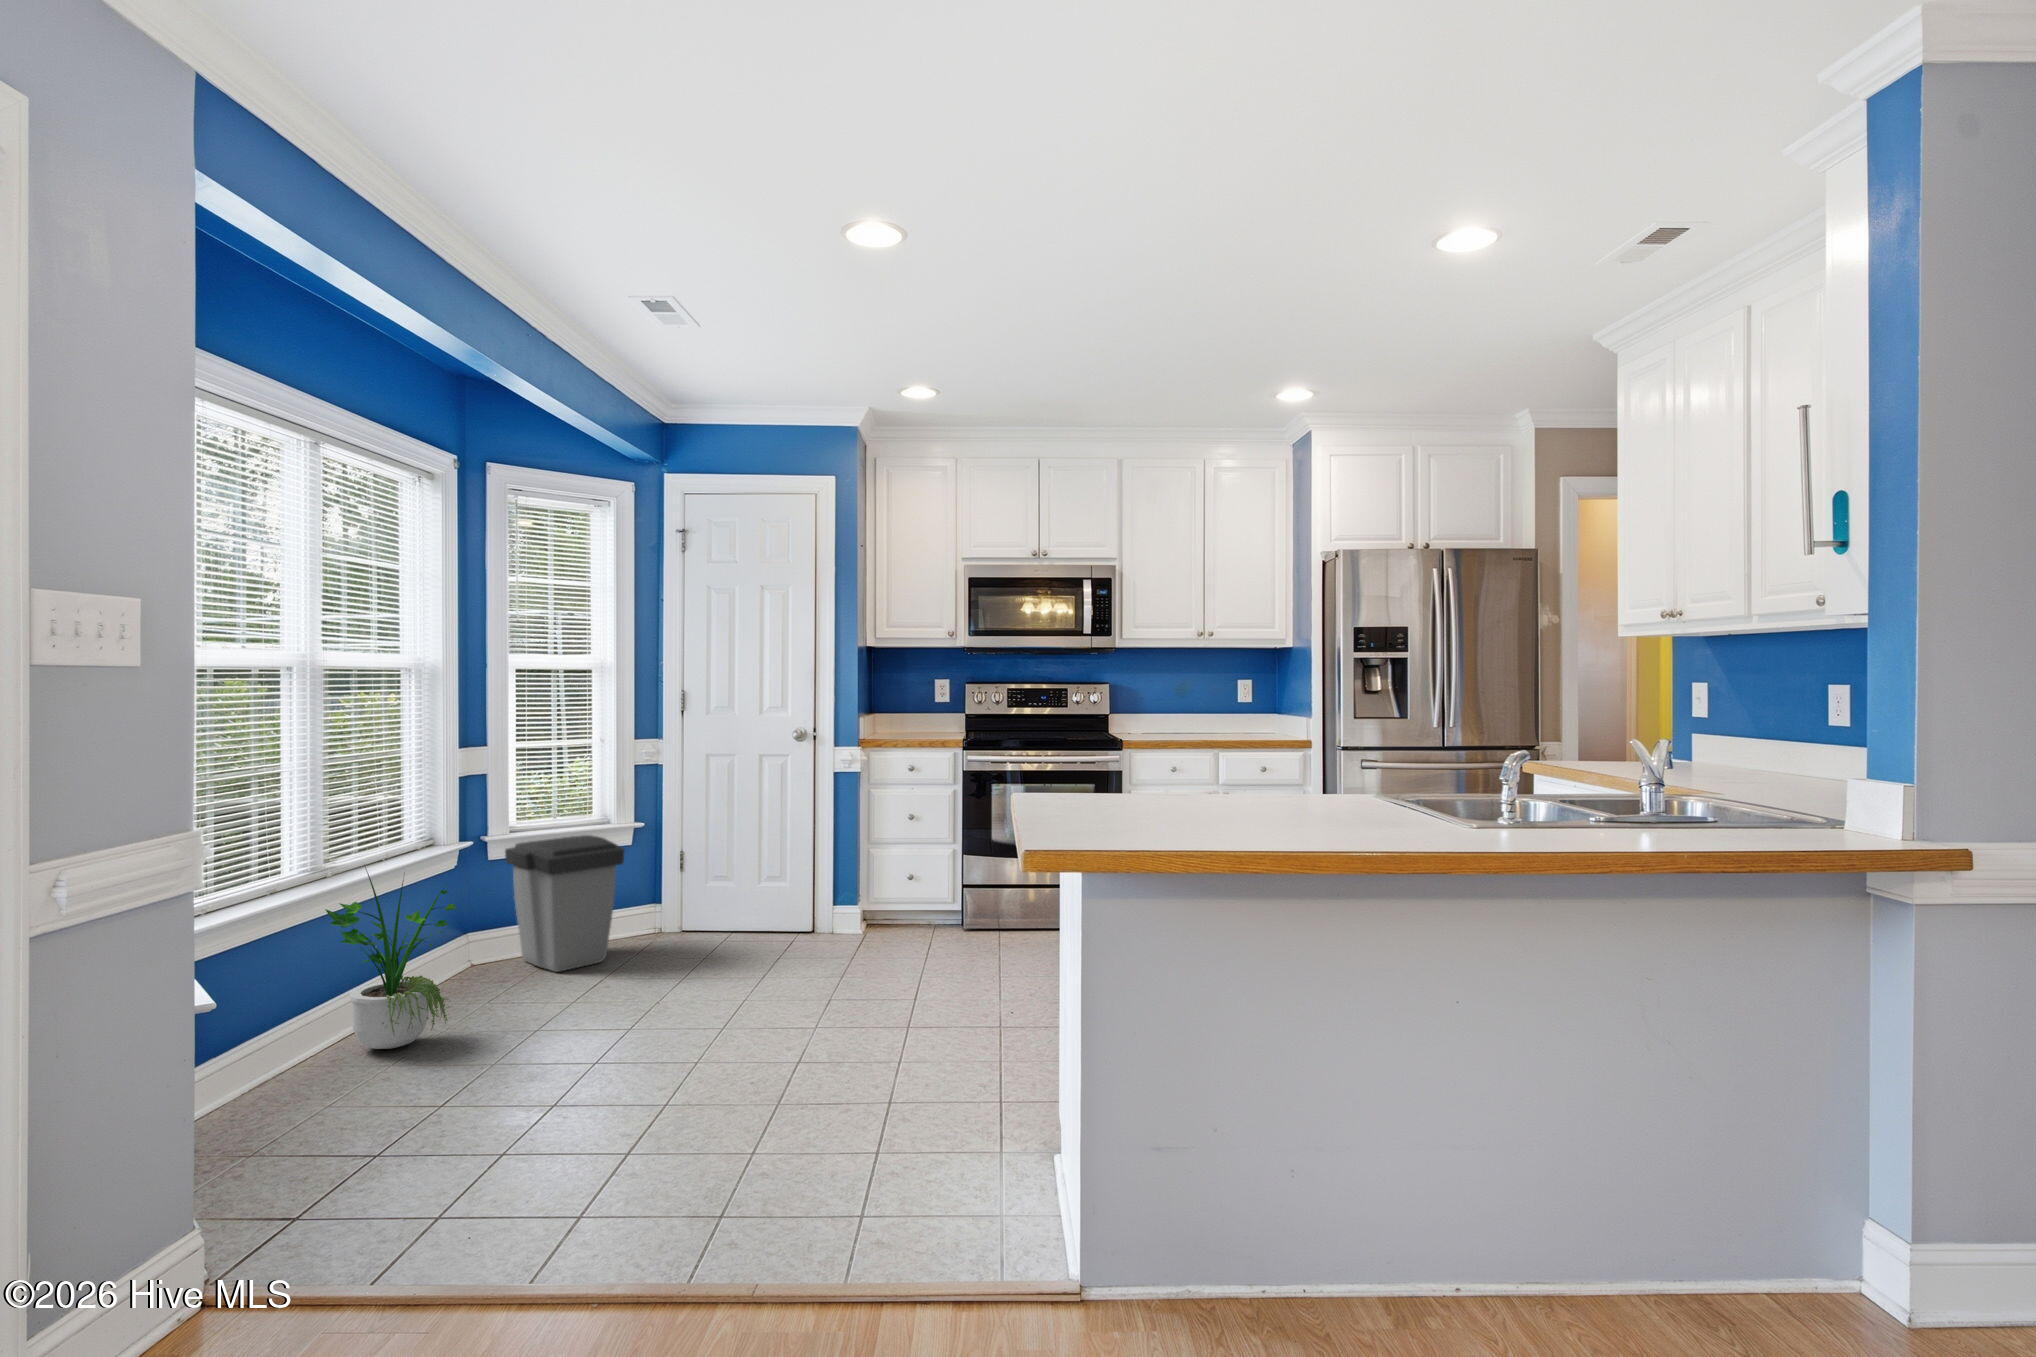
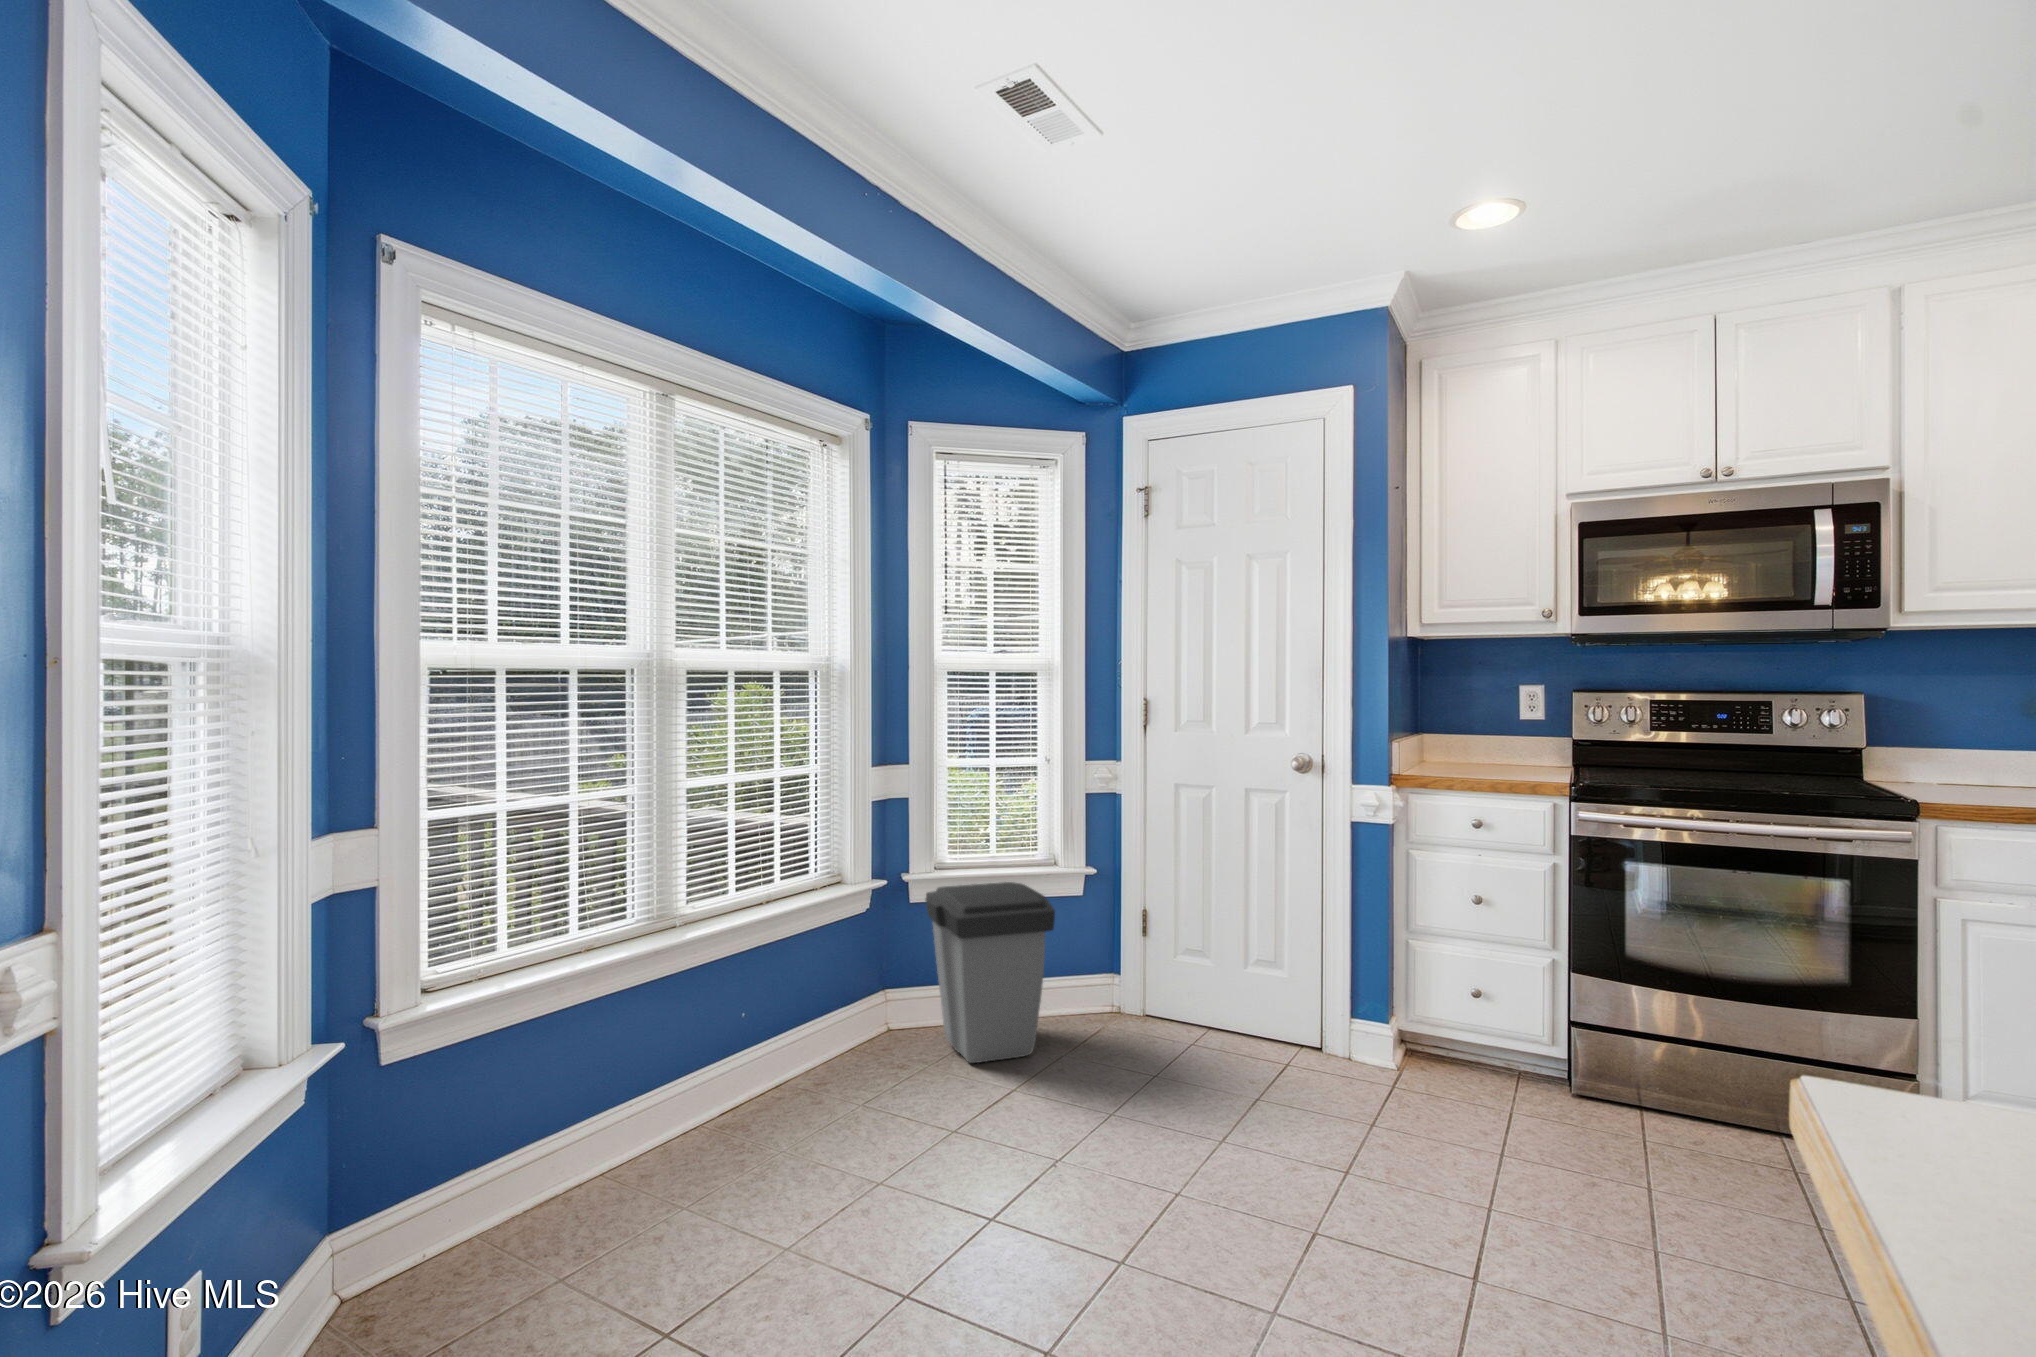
potted plant: present [325,867,457,1049] -> none [662,915,833,1167]

